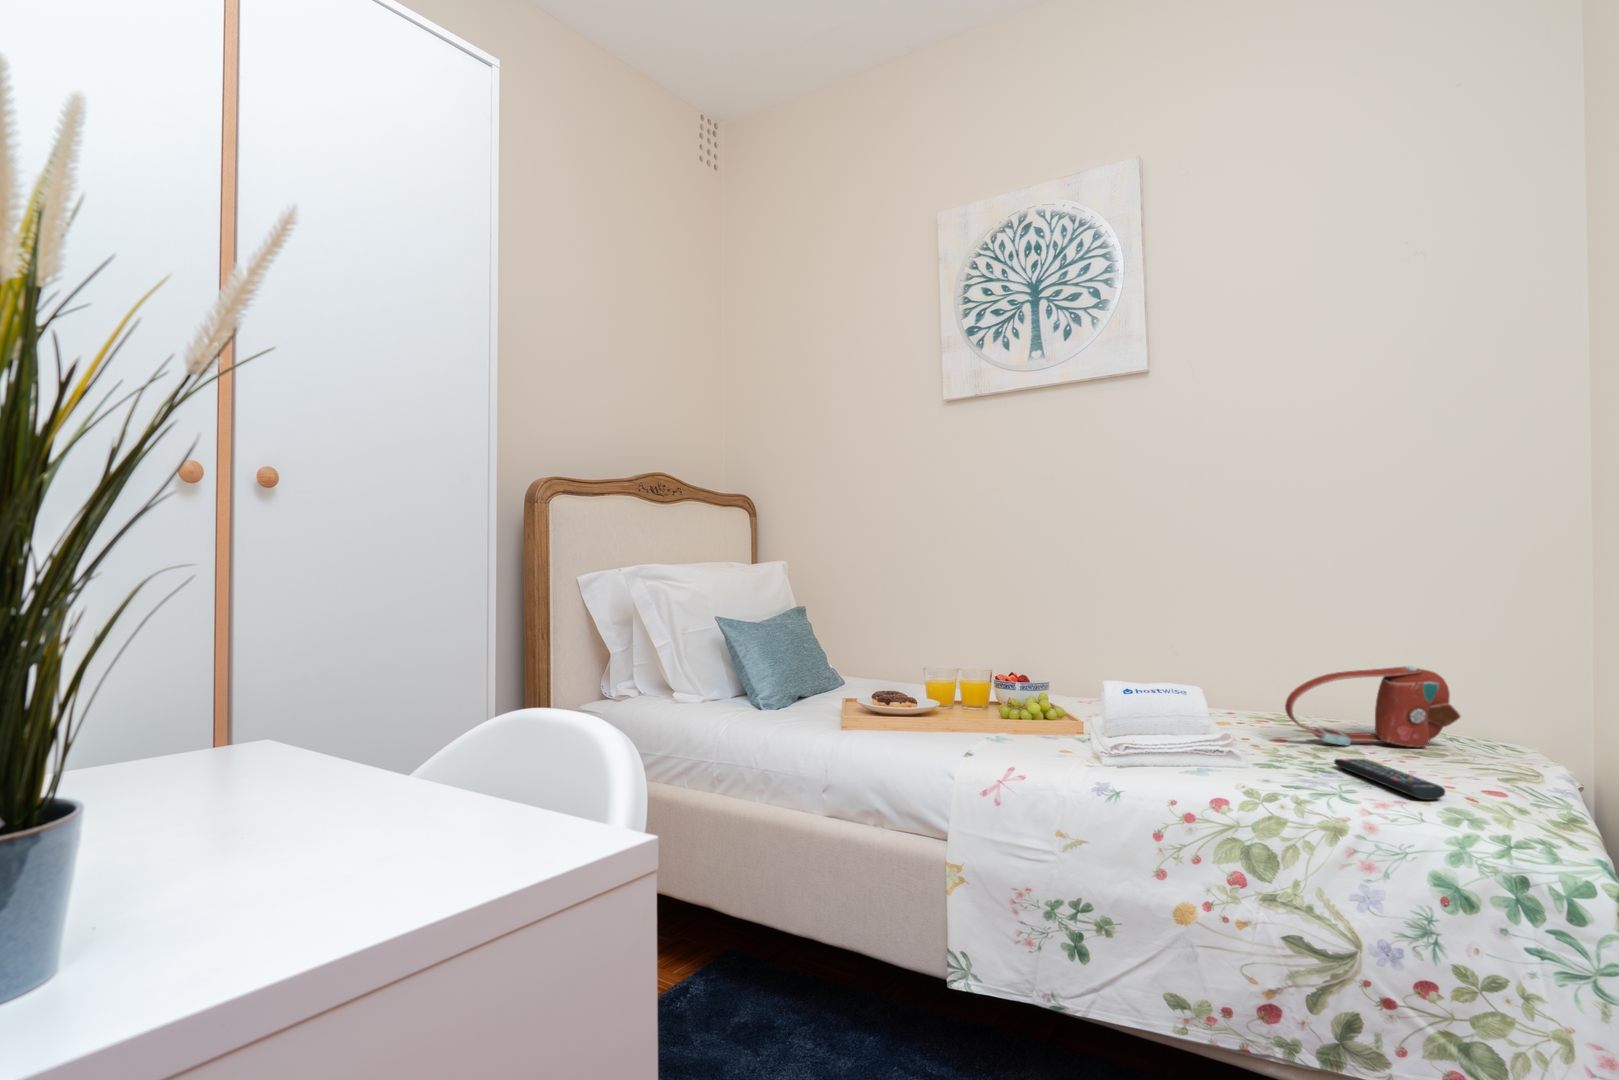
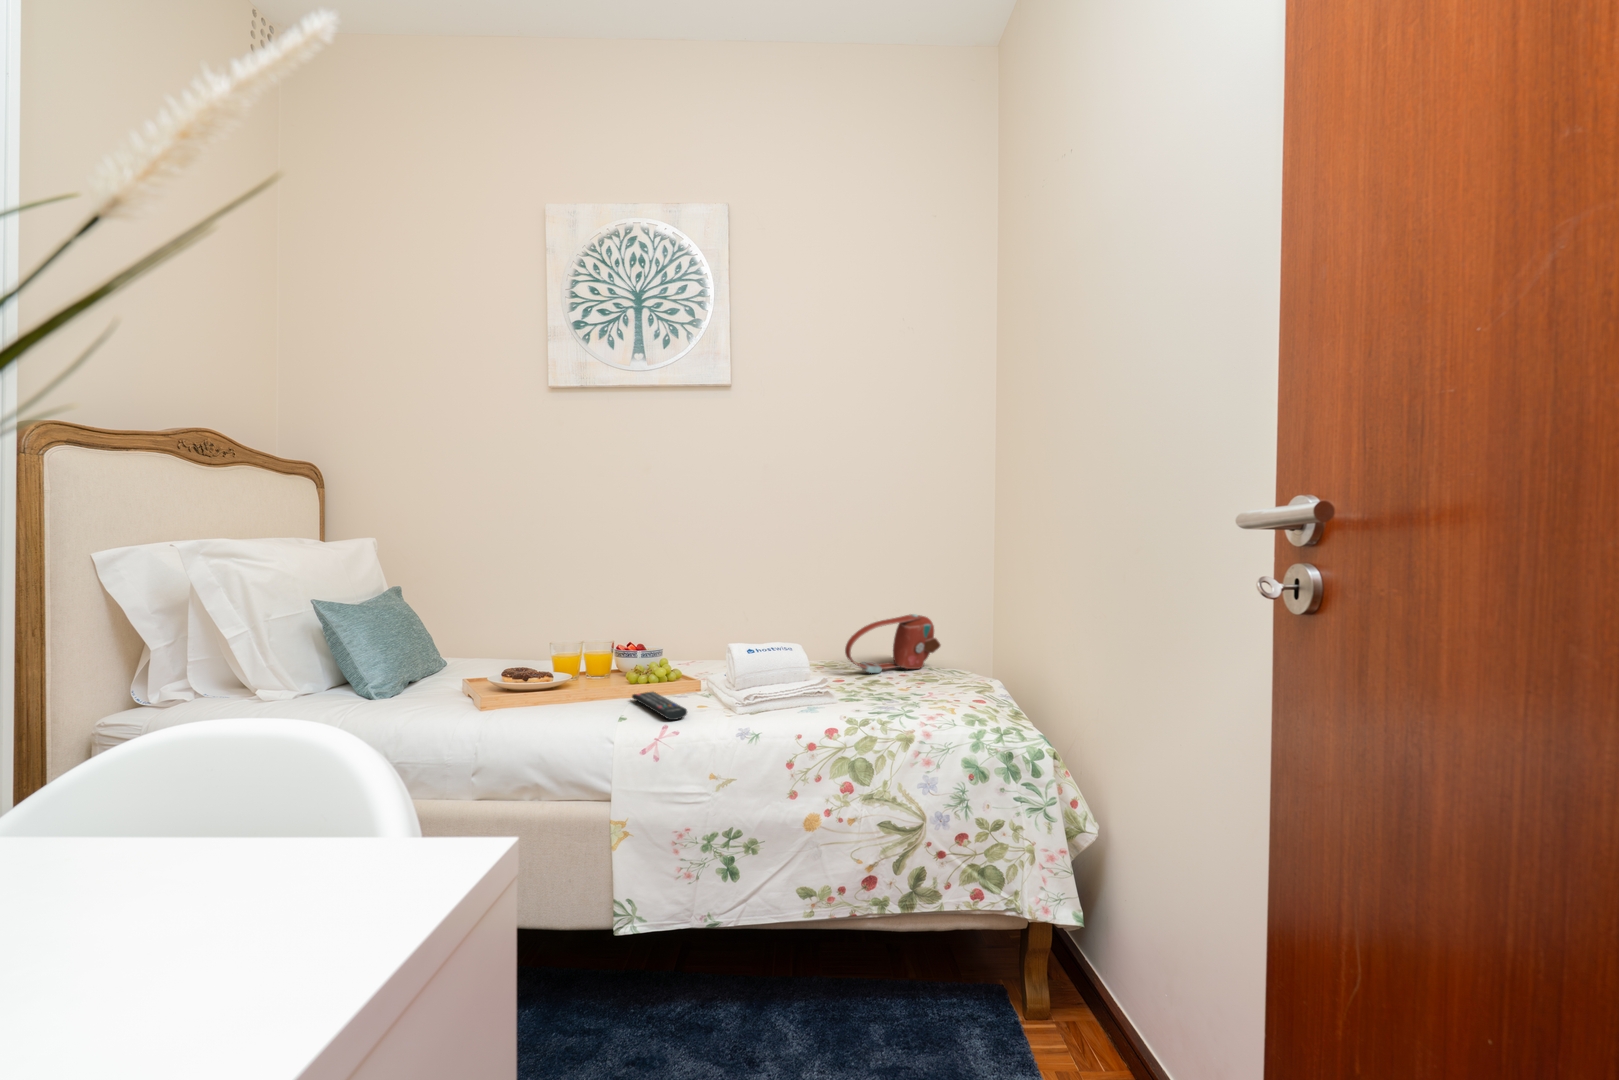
remote control: present [1334,759,1445,800] -> present [632,692,687,720]

